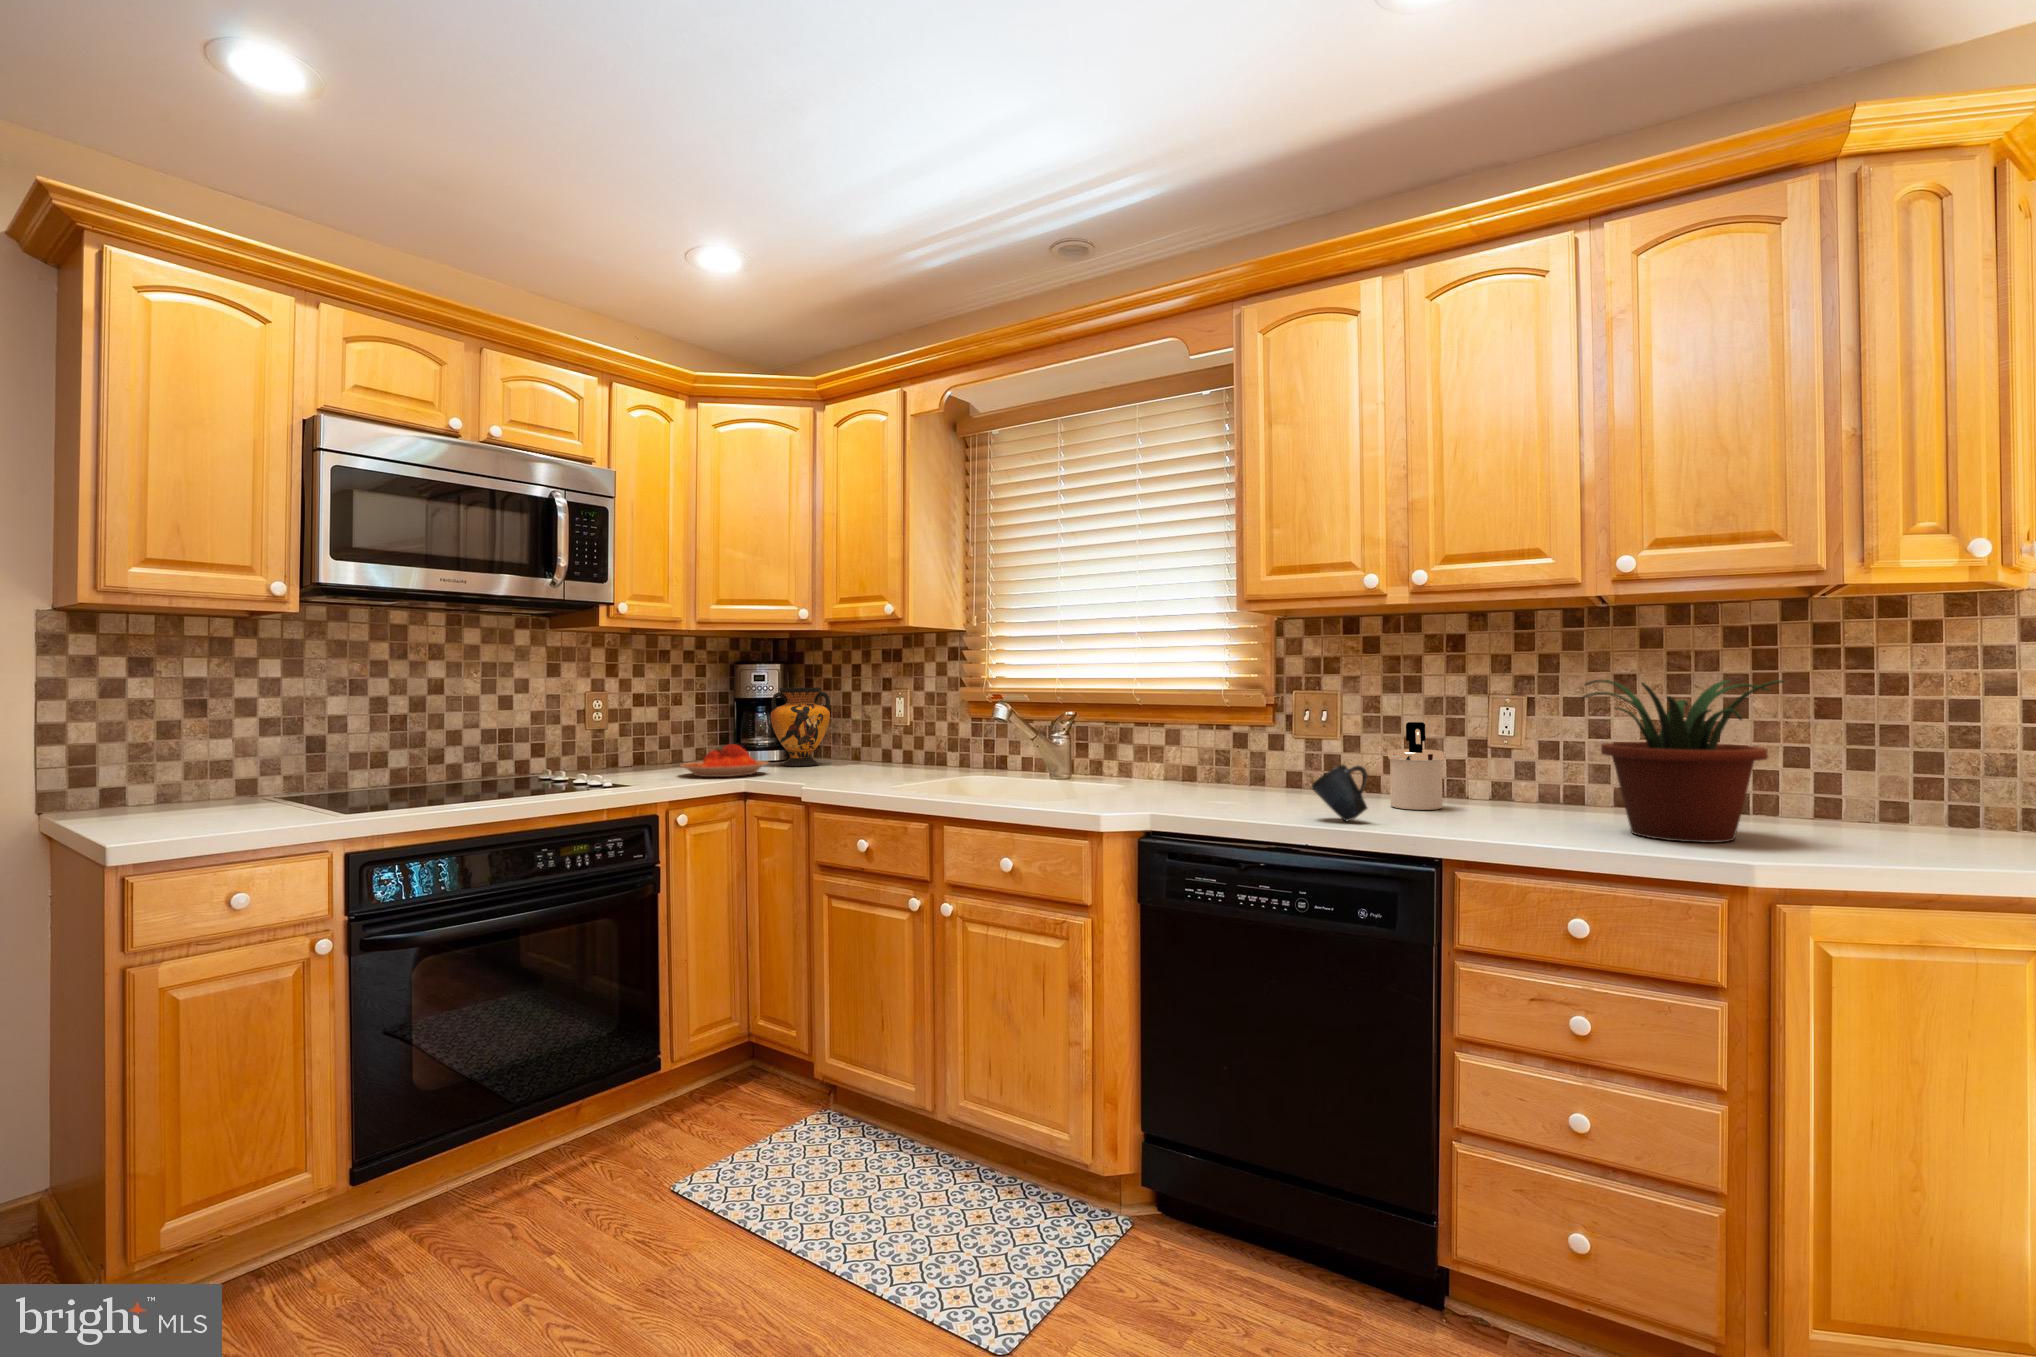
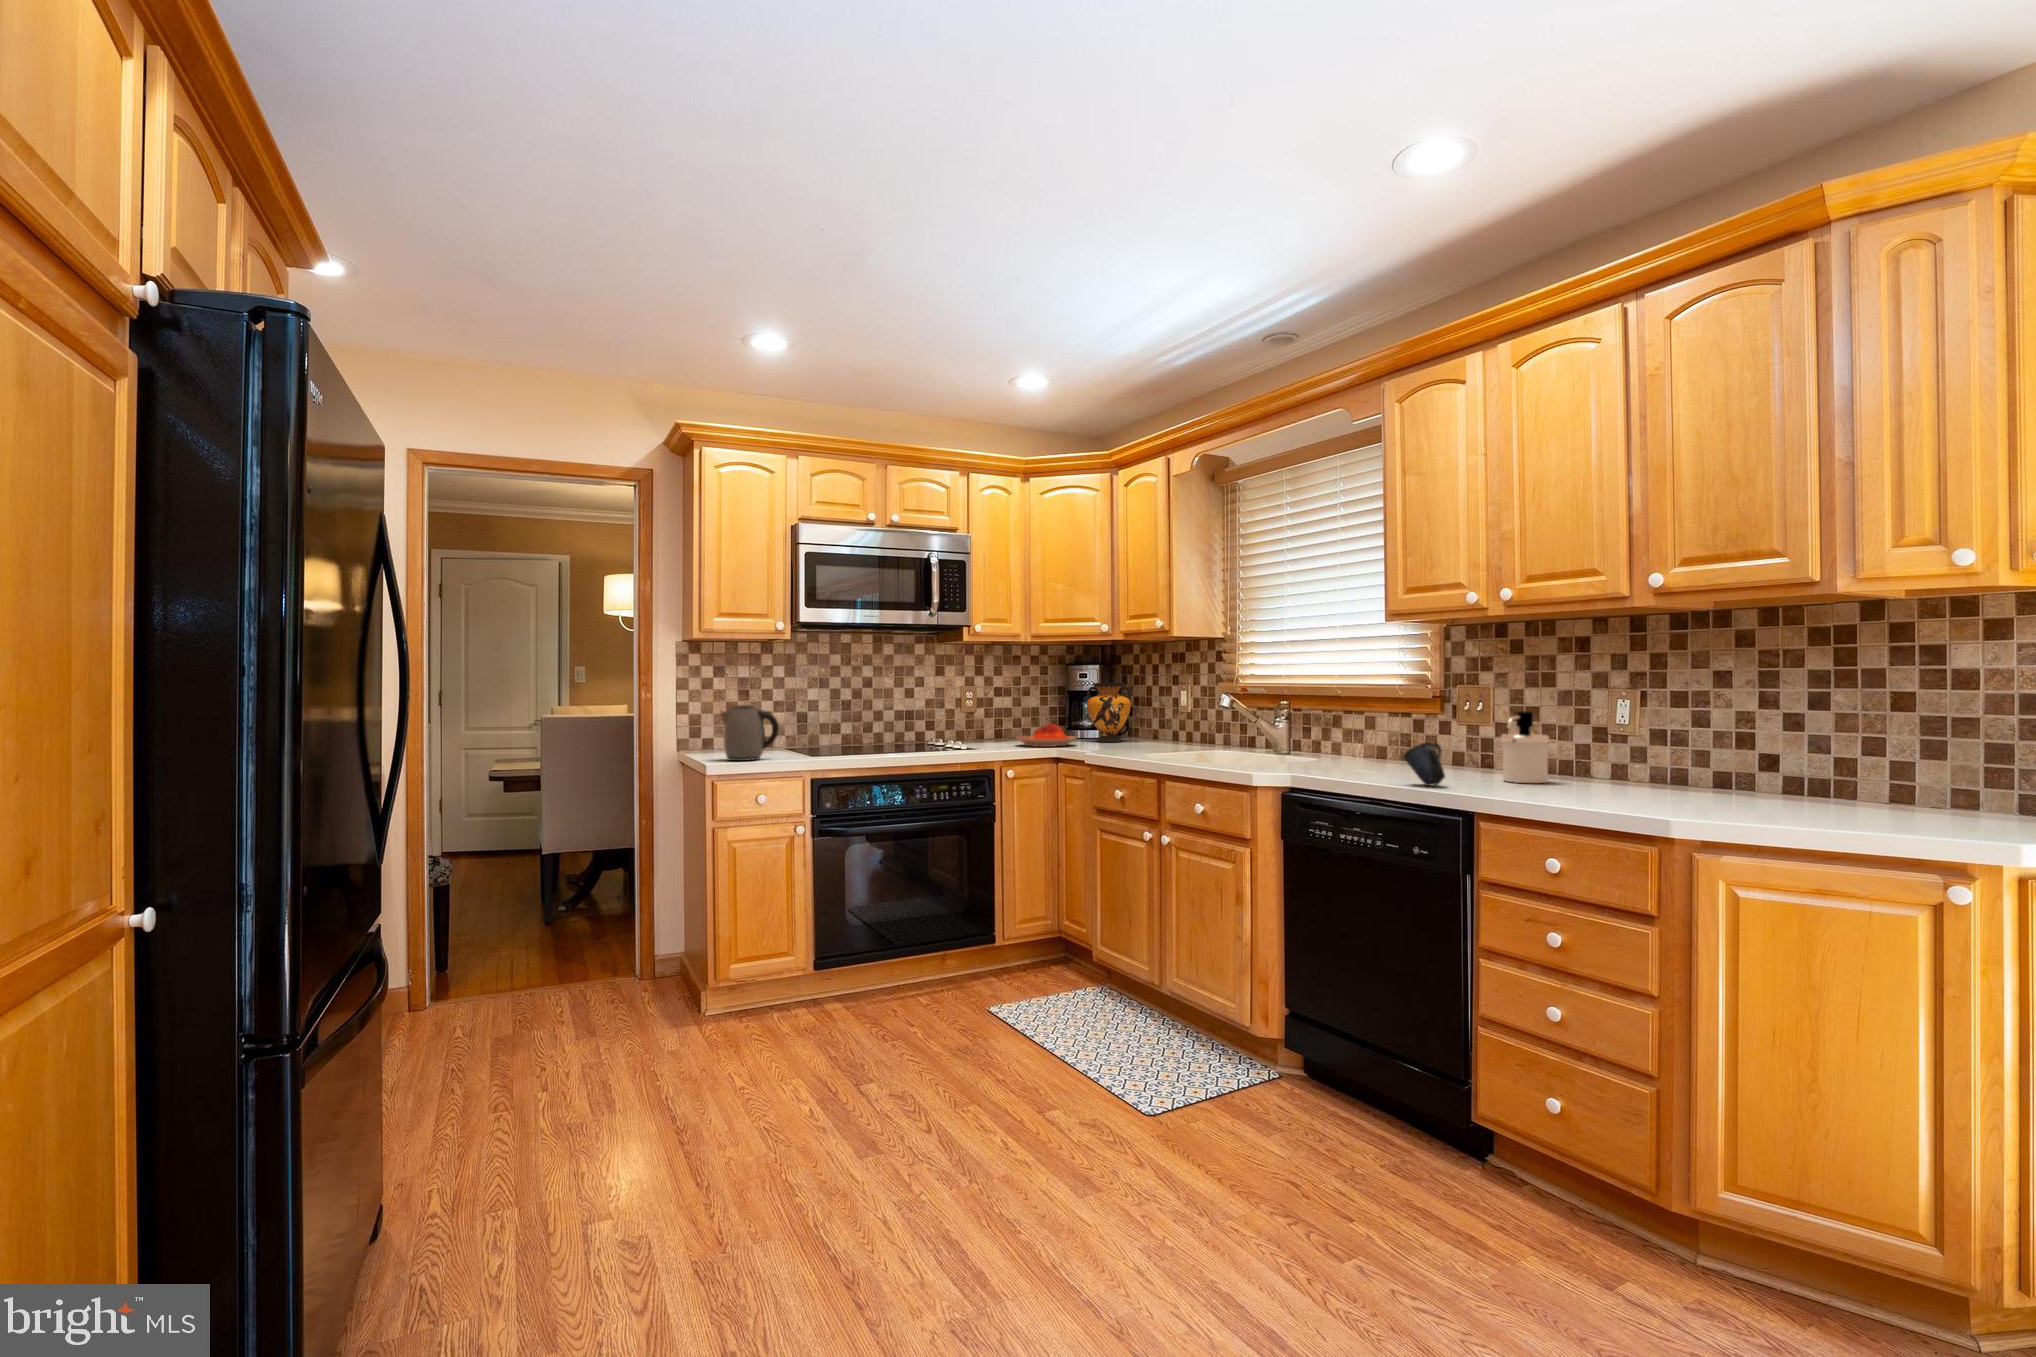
potted plant: present [1582,679,1784,843] -> none [1611,676,1781,810]
kettle: none [143,727,278,831] -> present [720,705,779,761]

